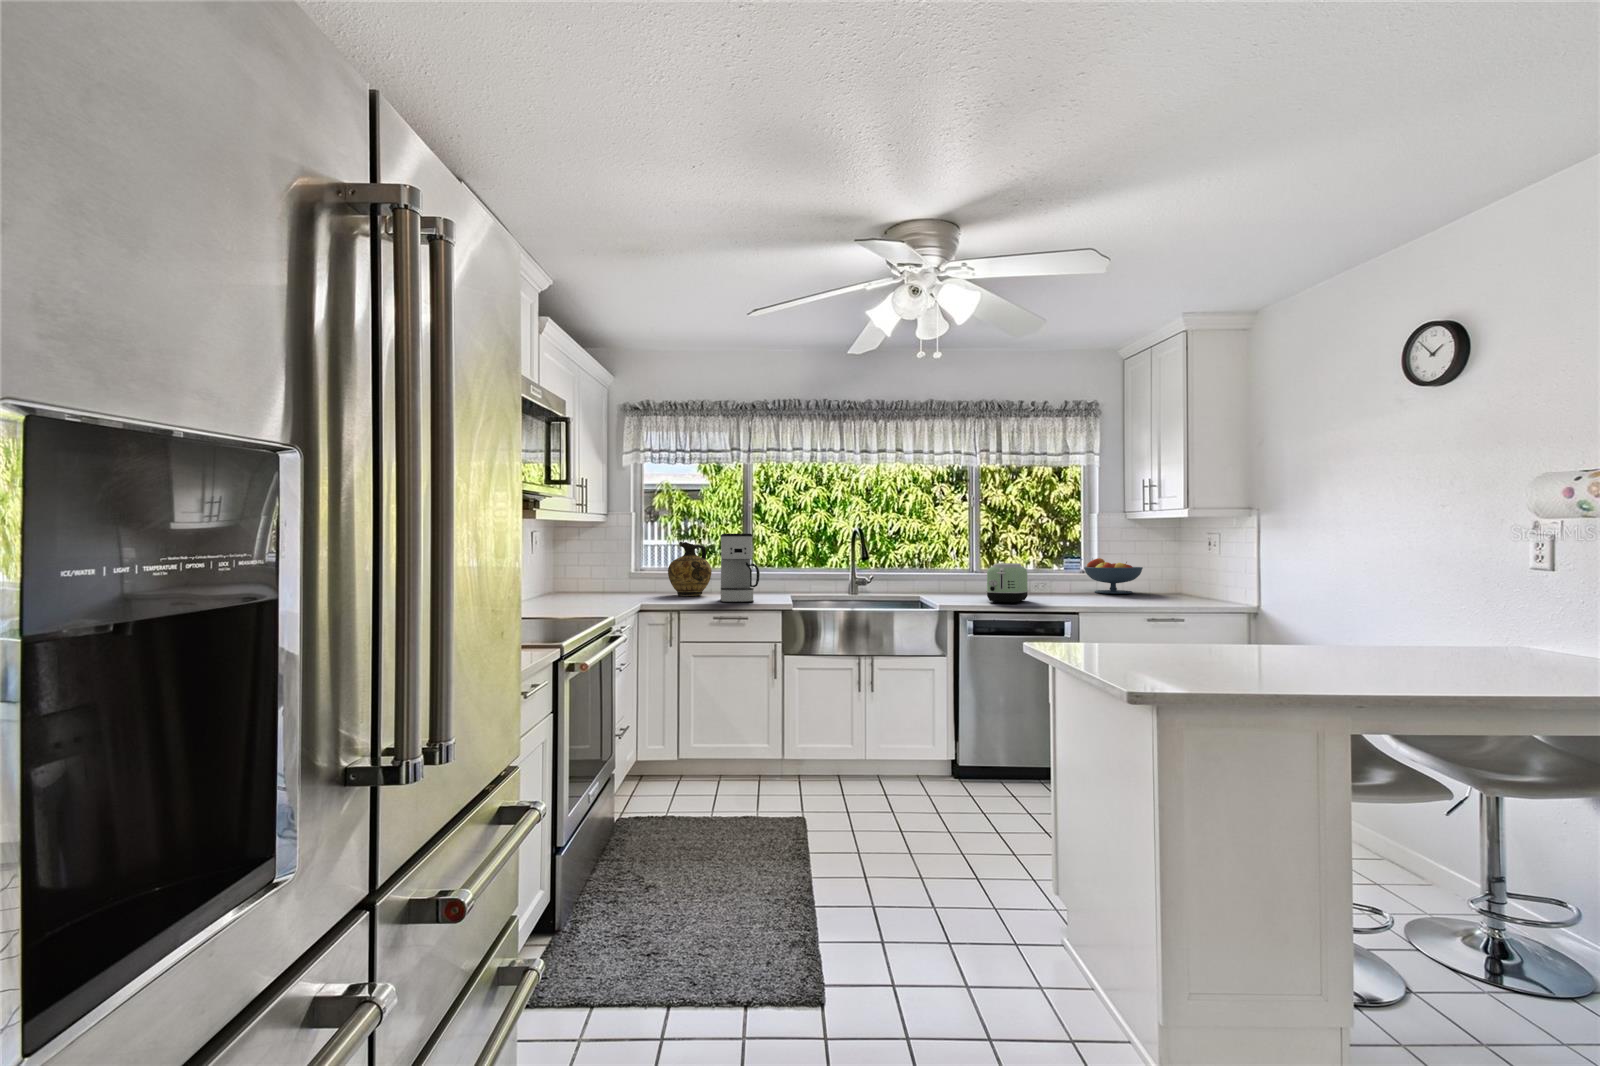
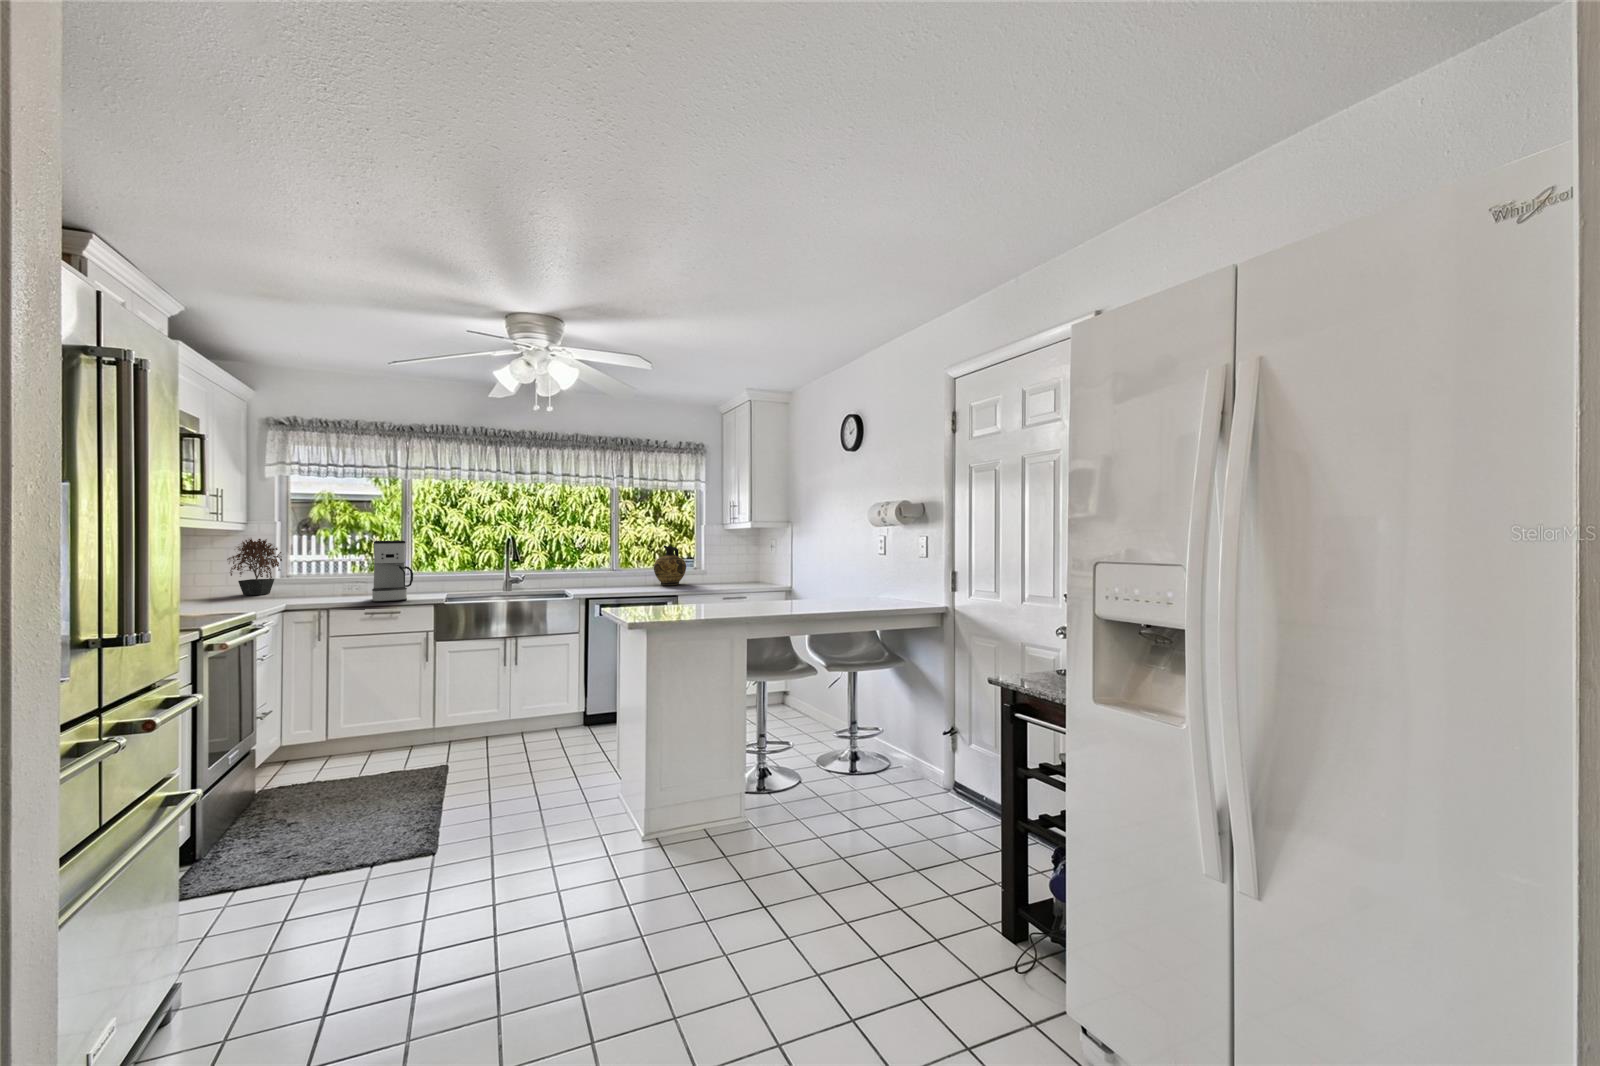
potted plant: none [590,531,639,592] -> present [227,539,282,595]
ceramic jug: present [668,542,712,596] -> present [654,545,686,585]
fruit bowl: present [1084,558,1143,594] -> none [691,554,730,579]
toaster: present [986,563,1028,603] -> none [615,561,648,591]

